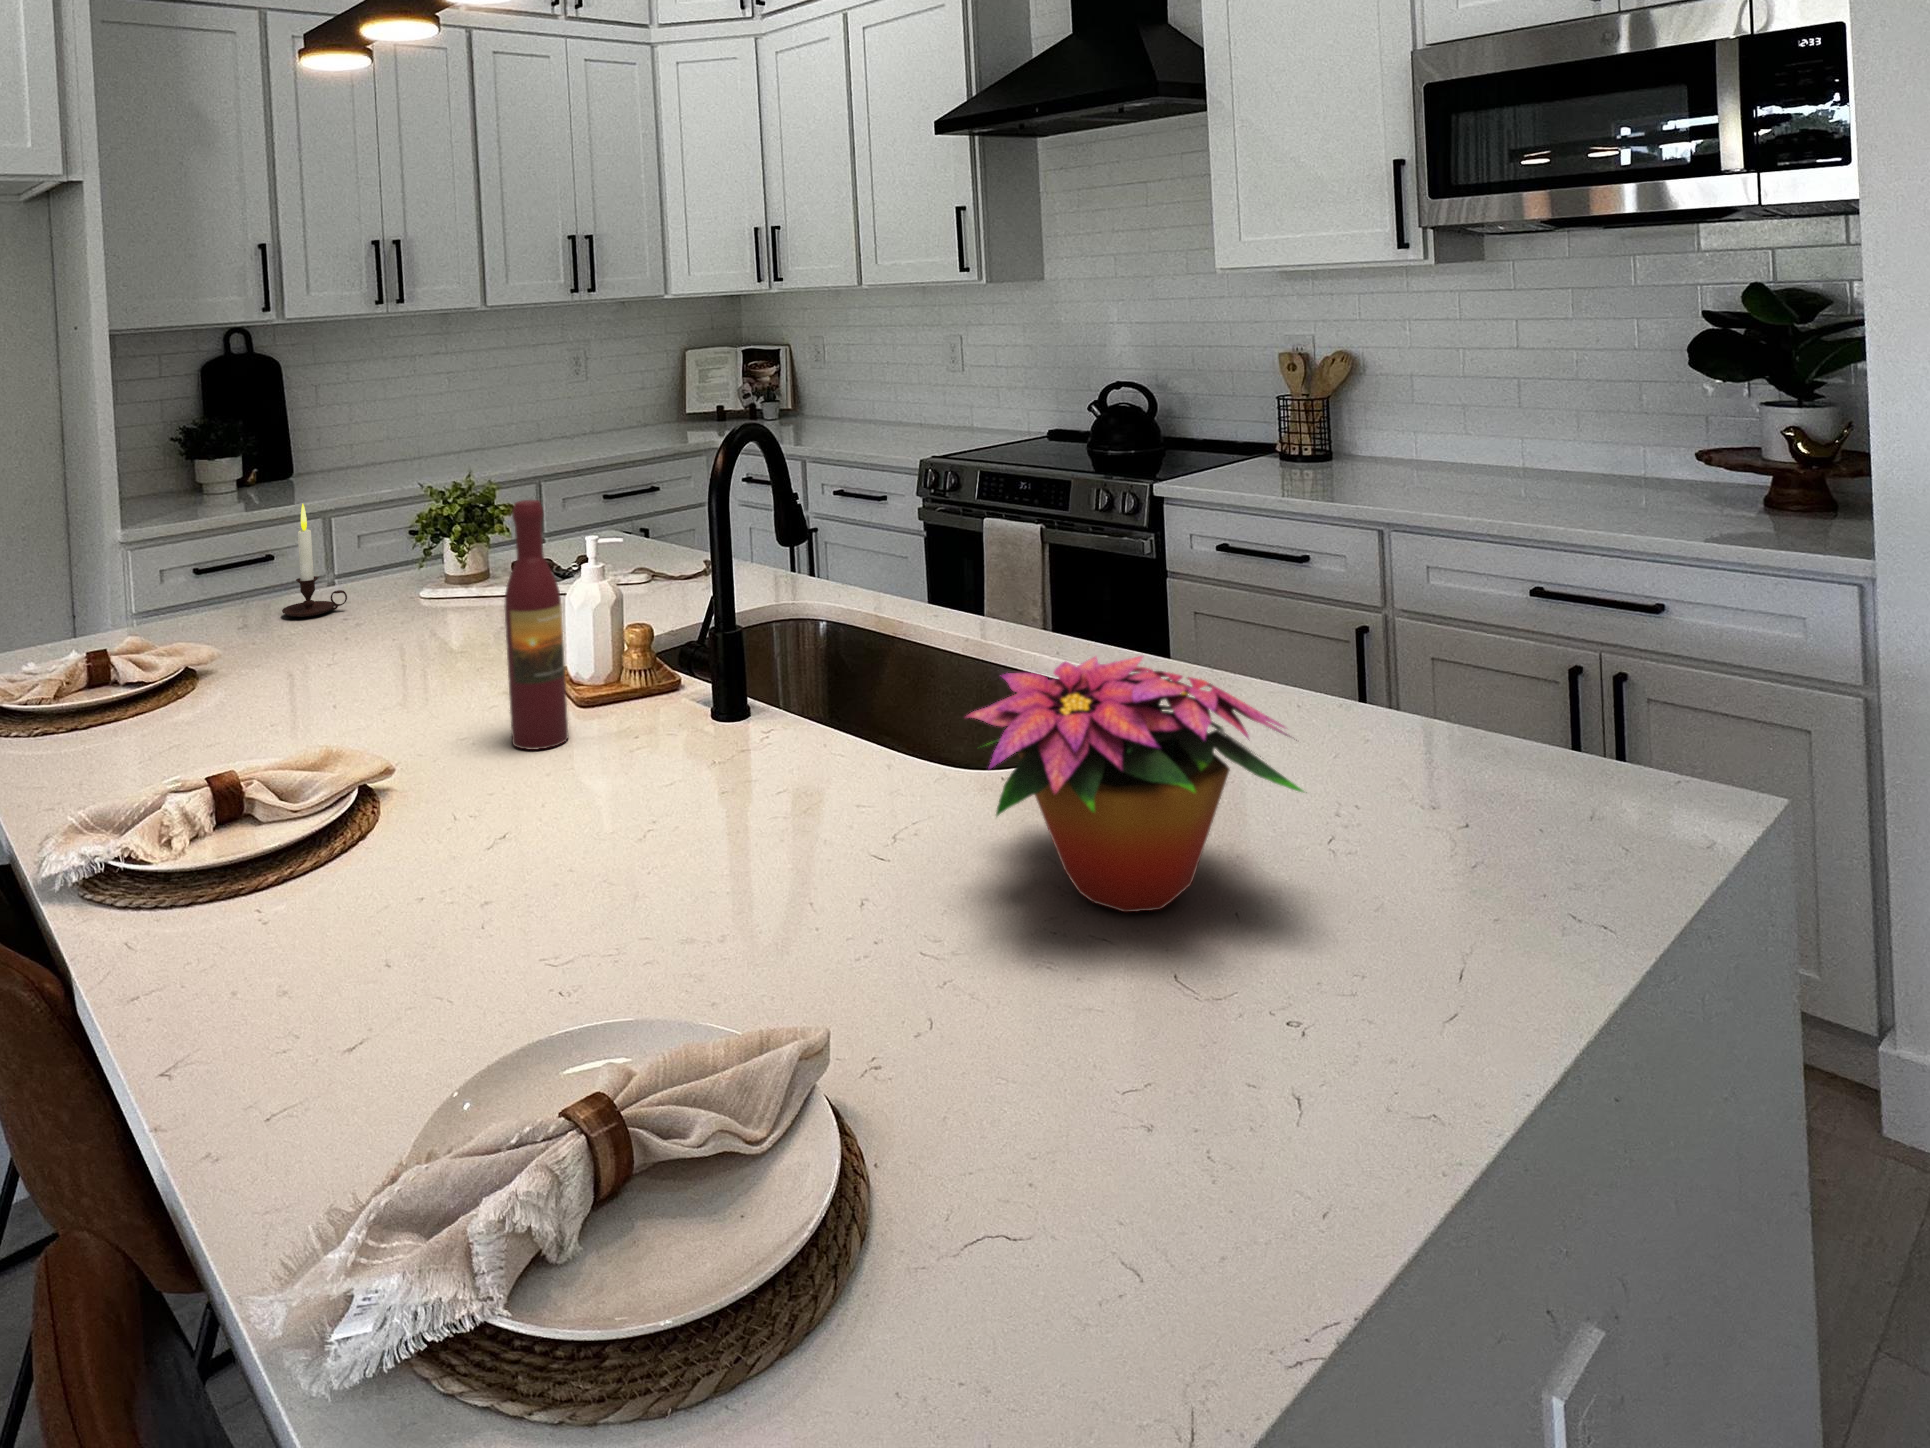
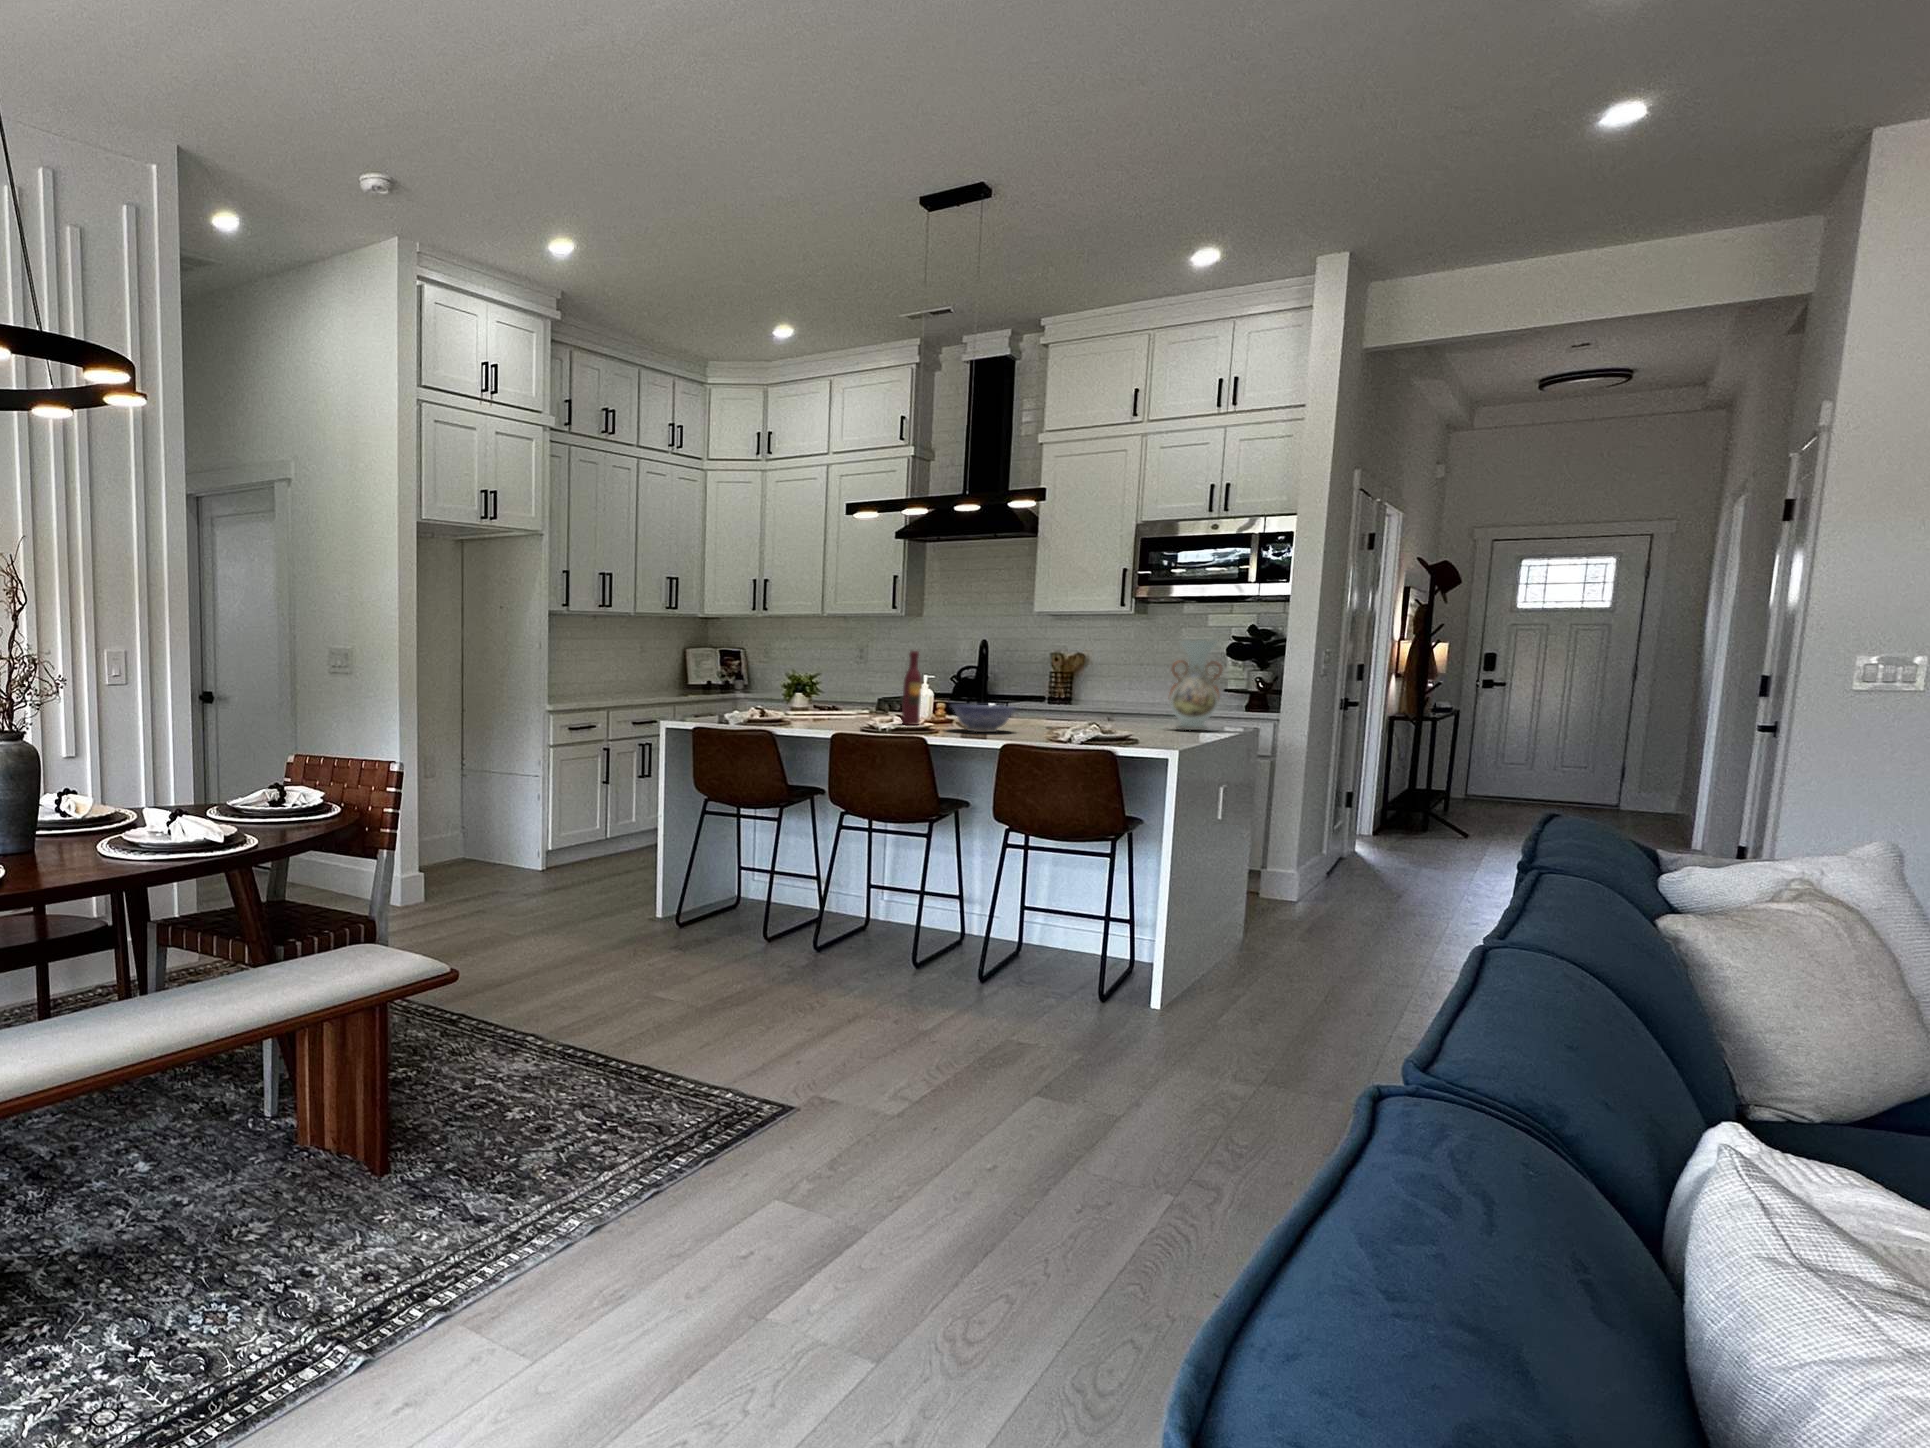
vase: none [1375,451,1593,848] -> present [1169,640,1222,730]
candle: present [282,504,347,617] -> none [716,670,741,713]
flower arrangement: present [967,656,1304,912] -> none [1076,678,1169,733]
decorative bowl: none [466,725,722,888] -> present [951,705,1017,732]

